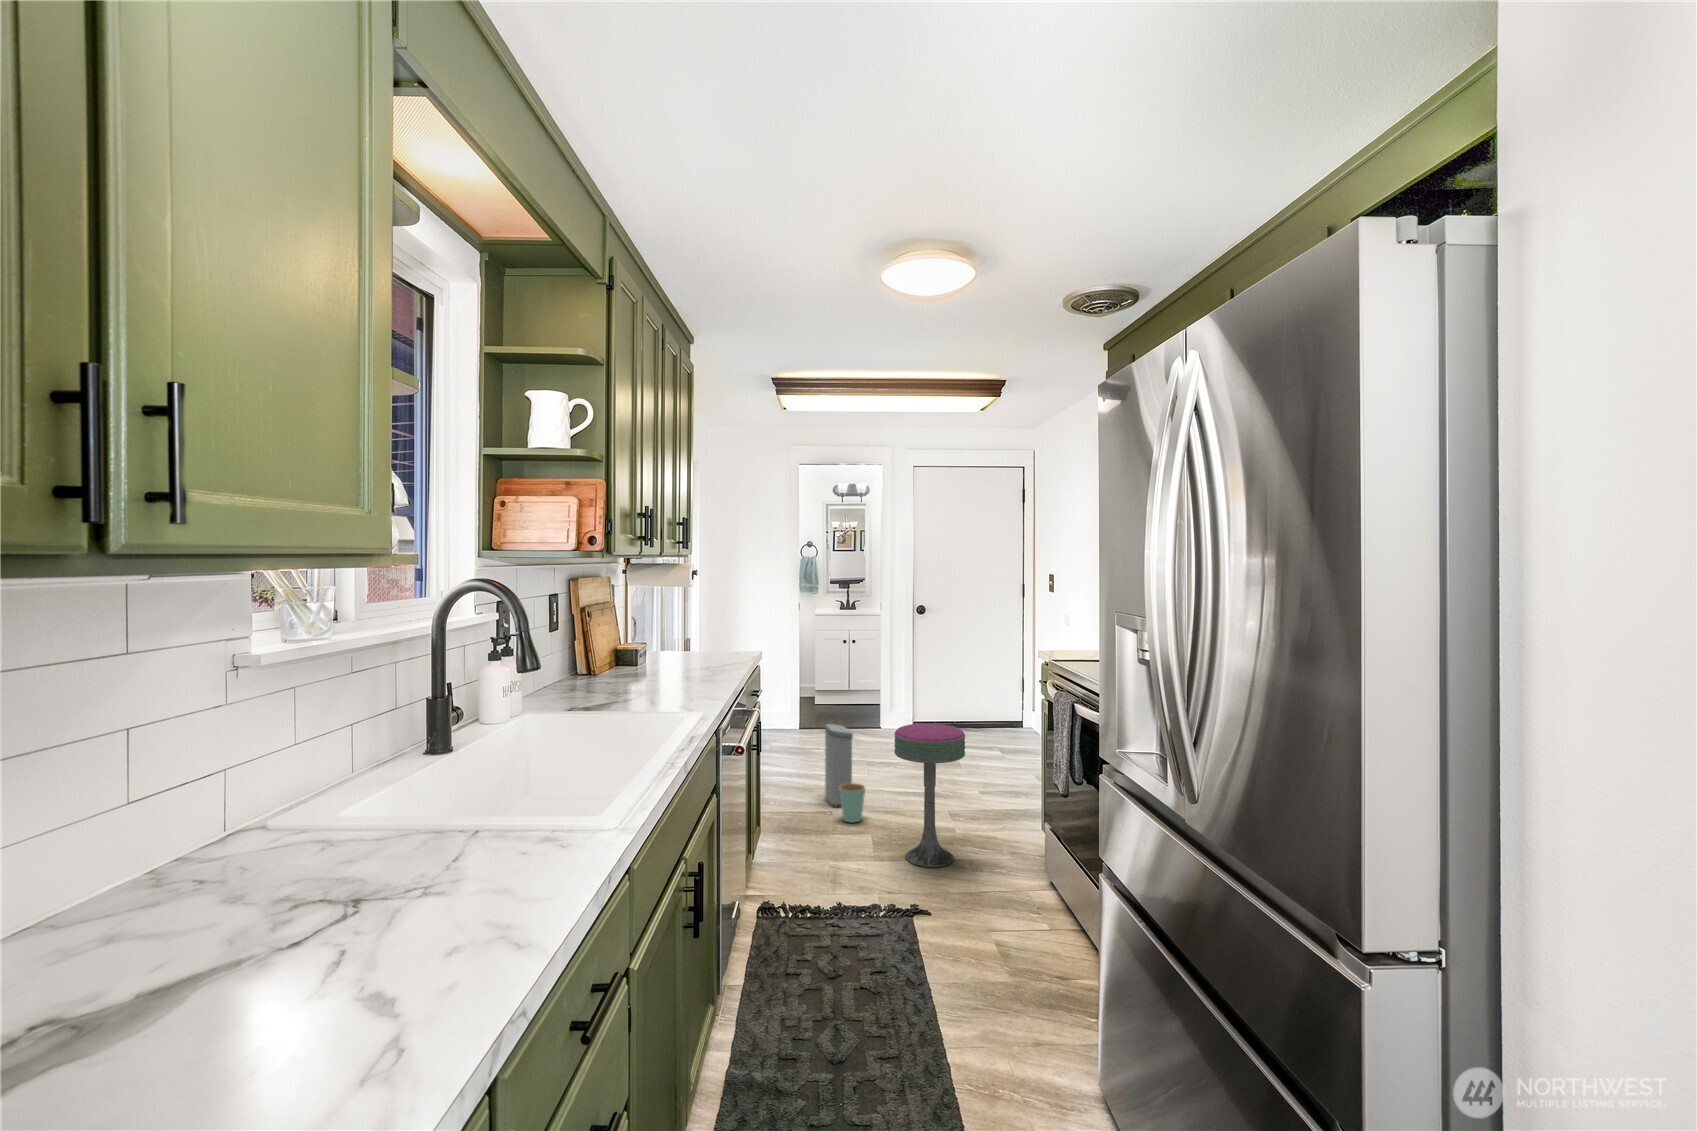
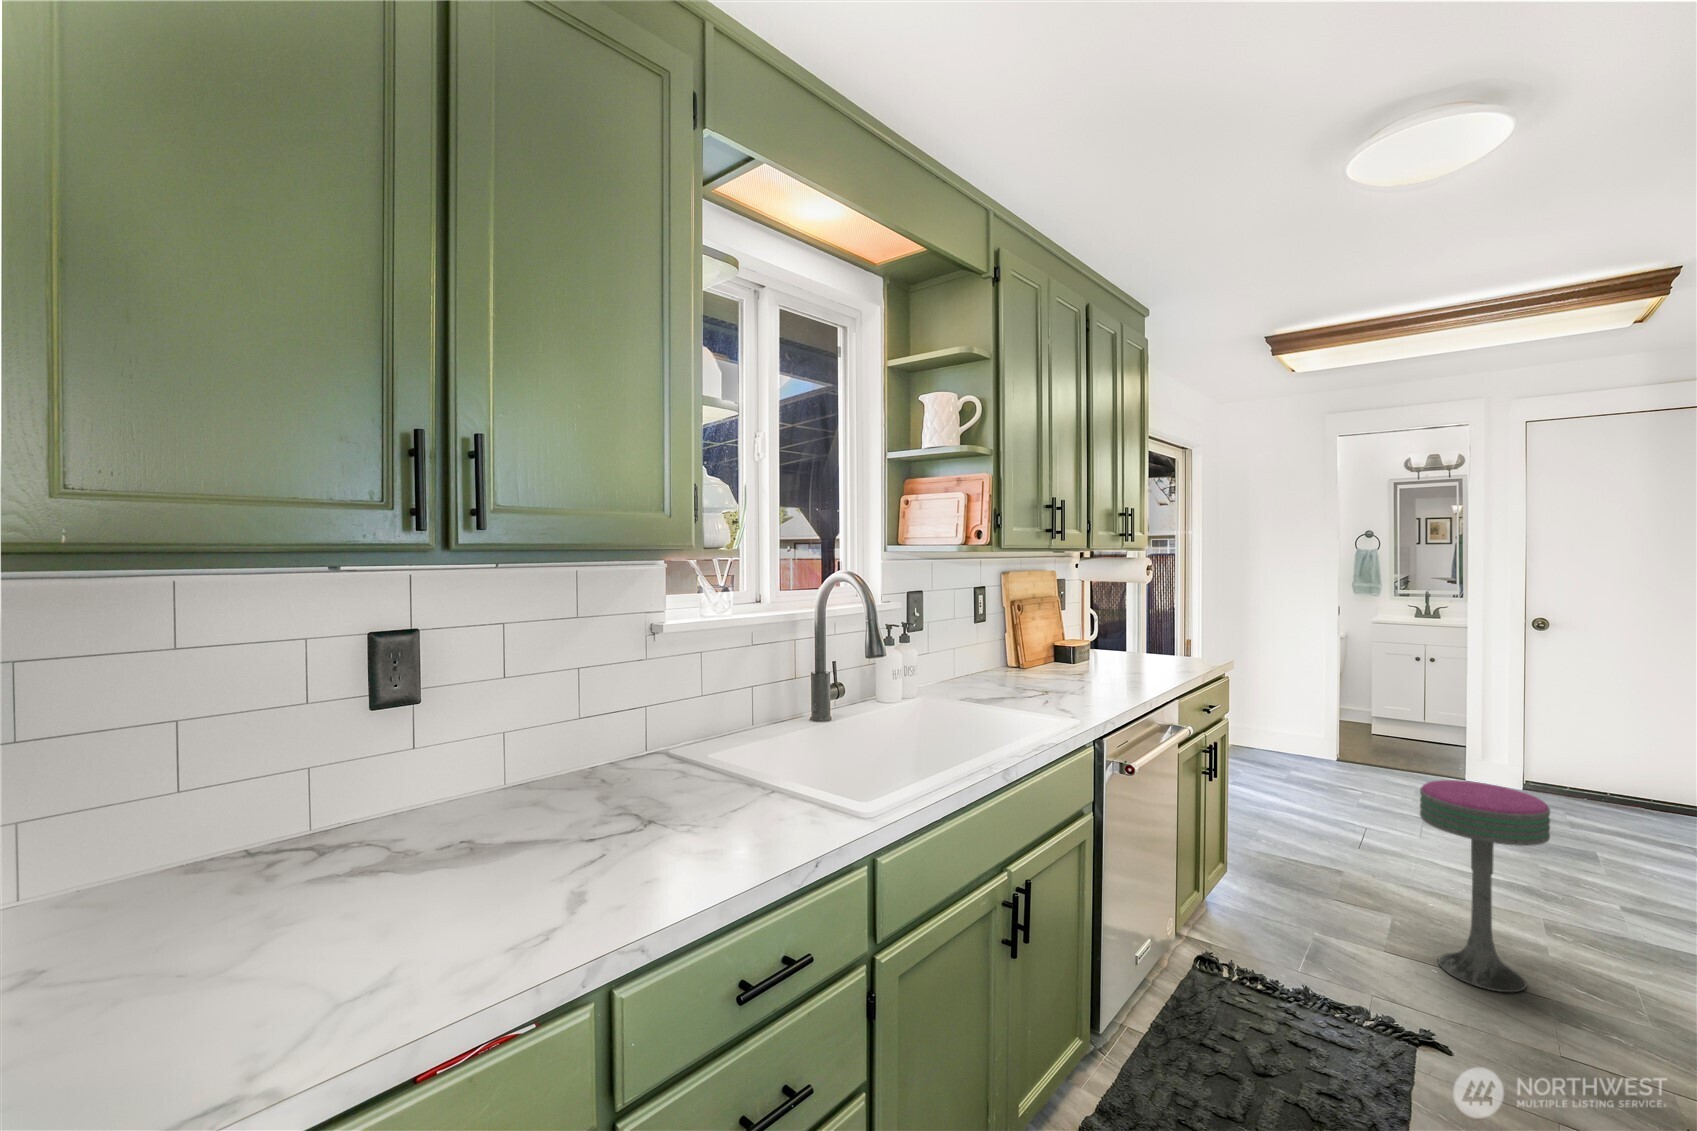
trash can: present [825,724,865,823] -> none [1339,760,1391,894]

